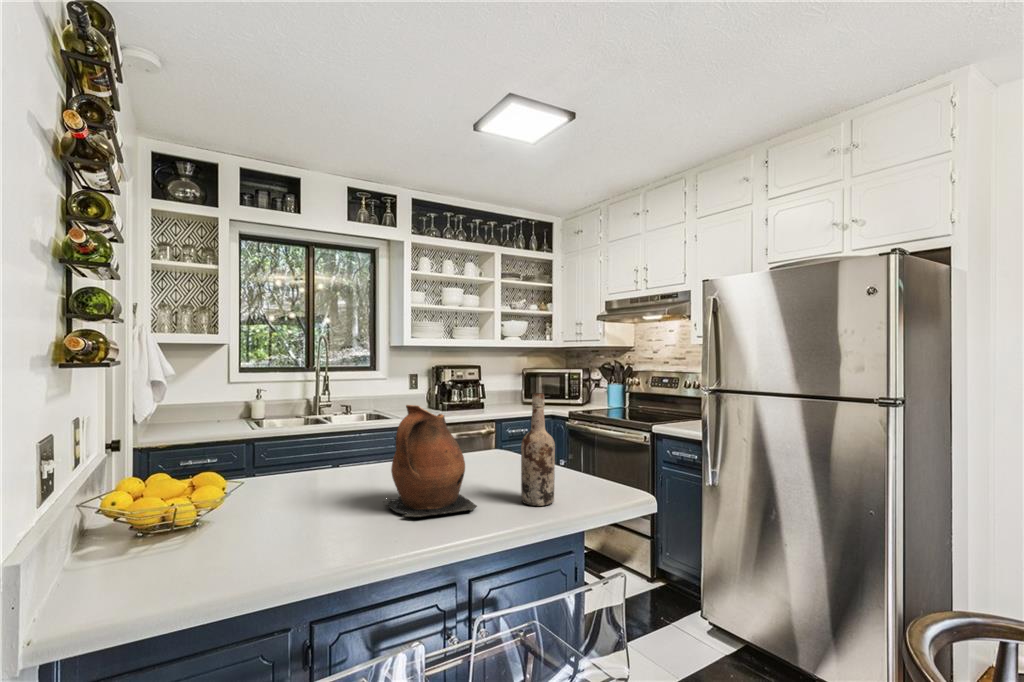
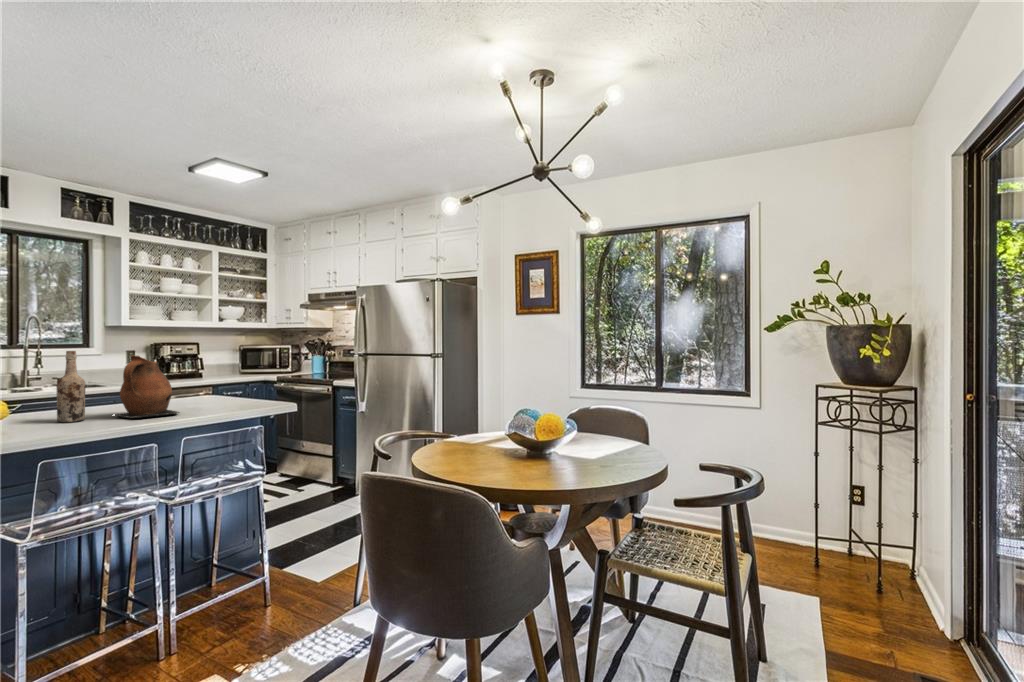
wine bottle: present [521,393,555,506] -> present [57,351,85,422]

